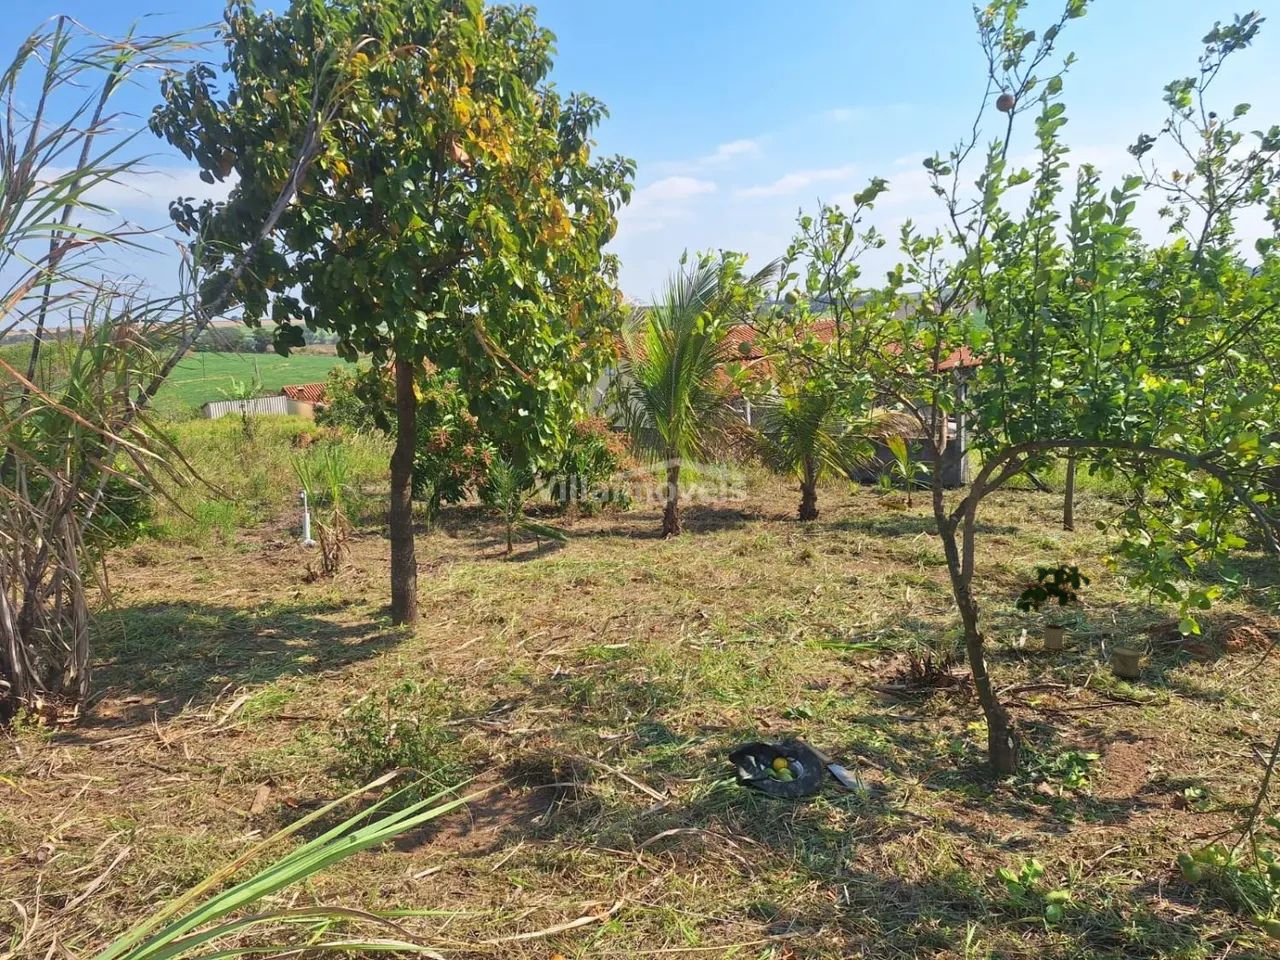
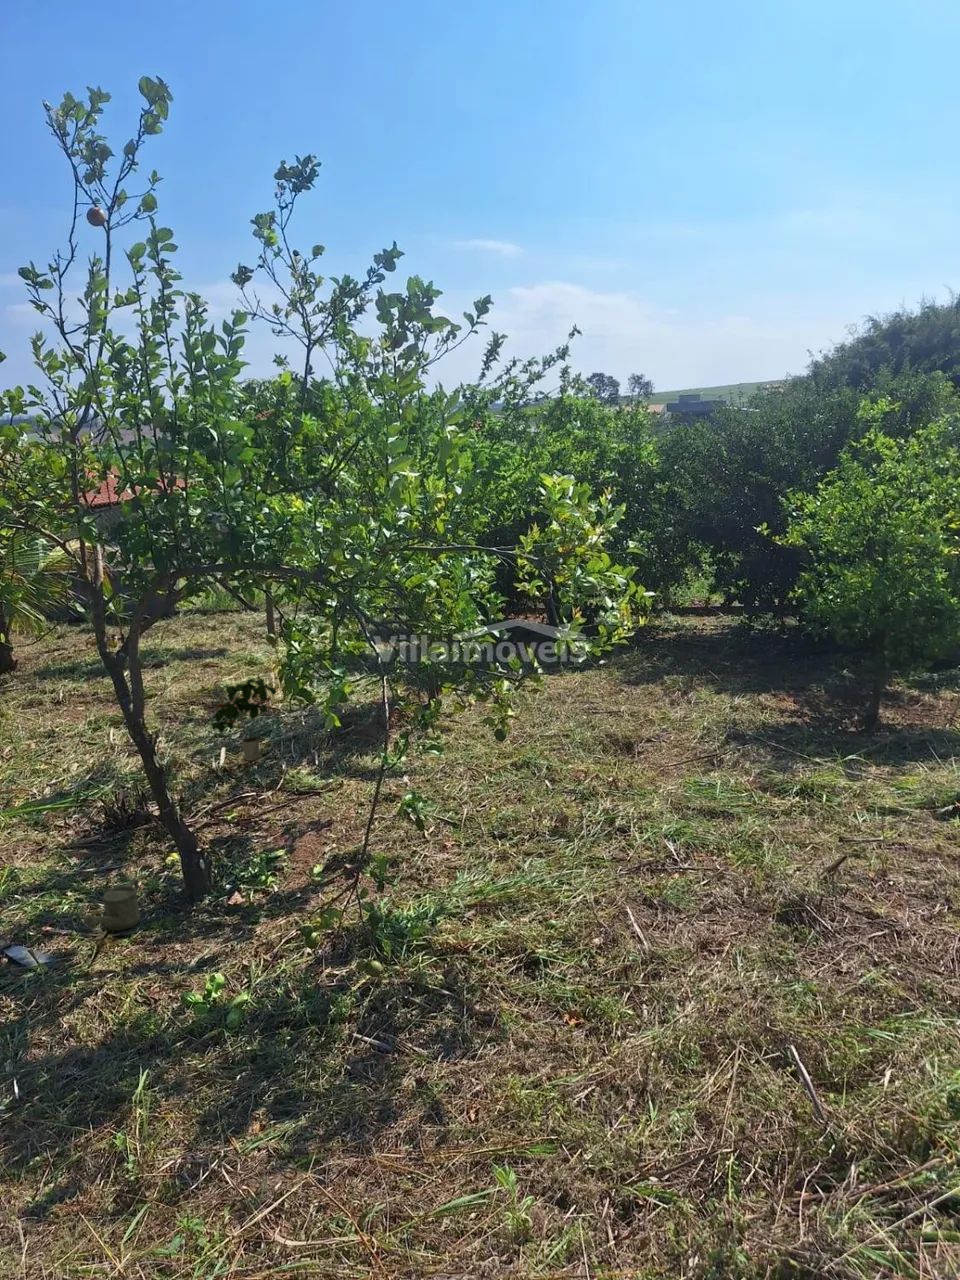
watering can: present [1109,645,1140,678] -> present [85,879,141,930]

